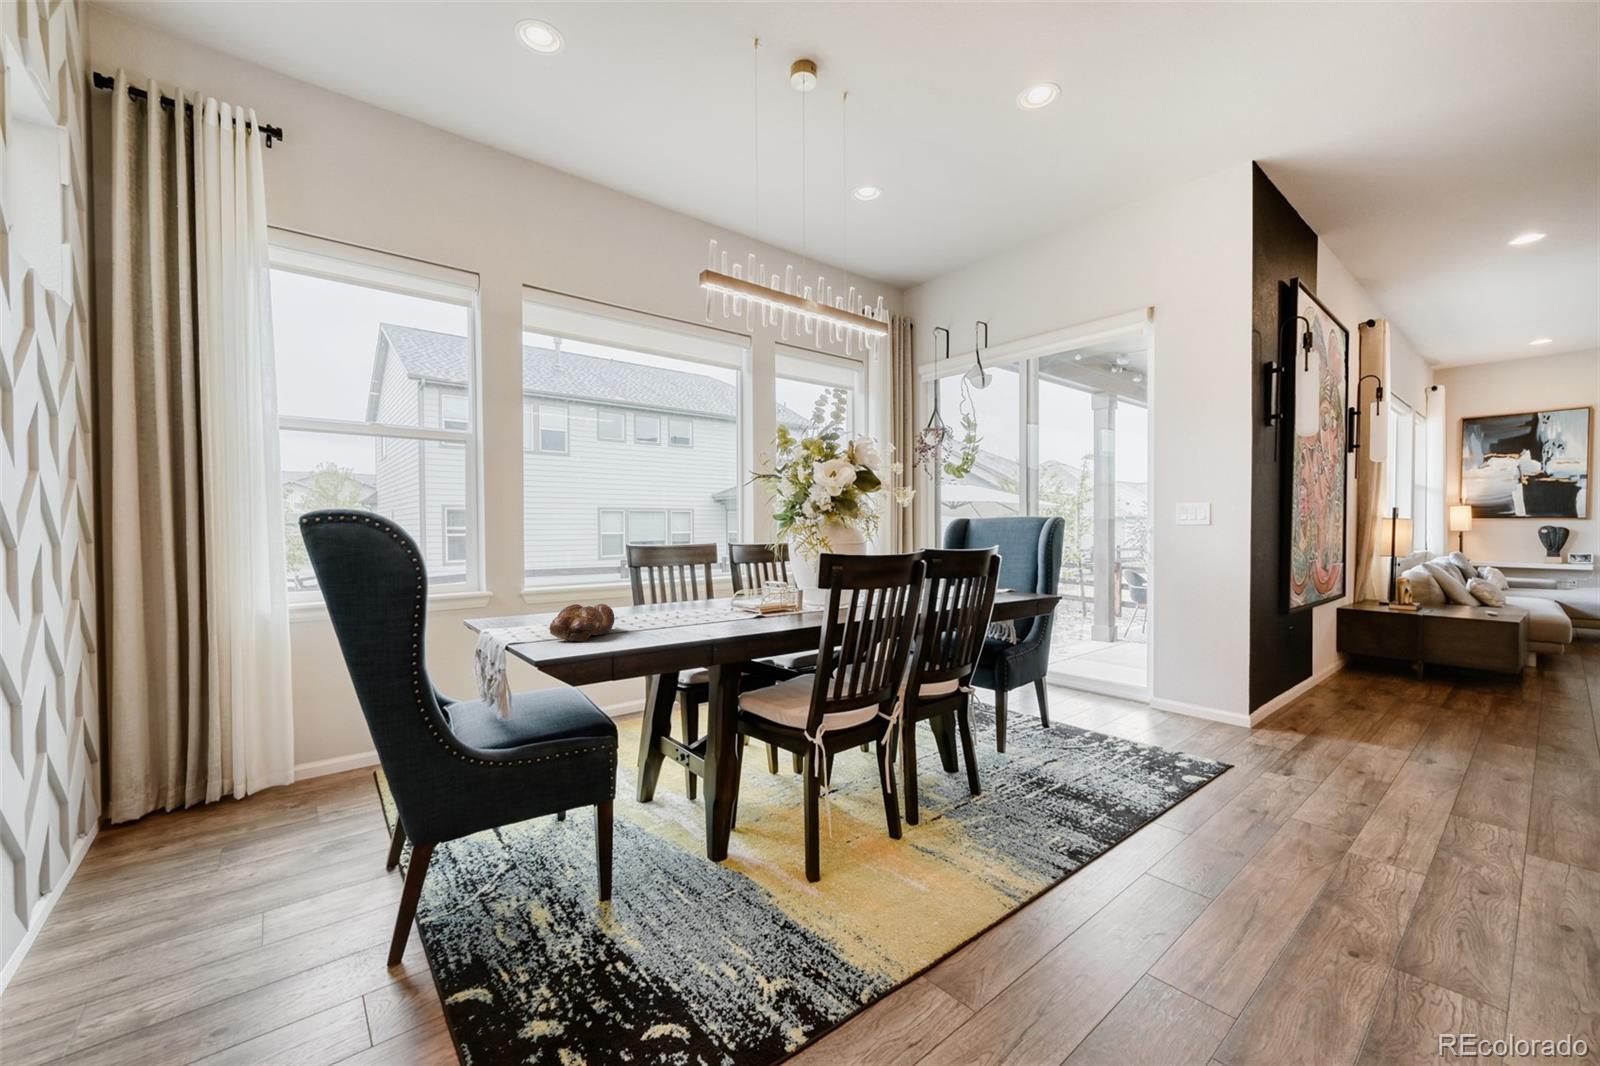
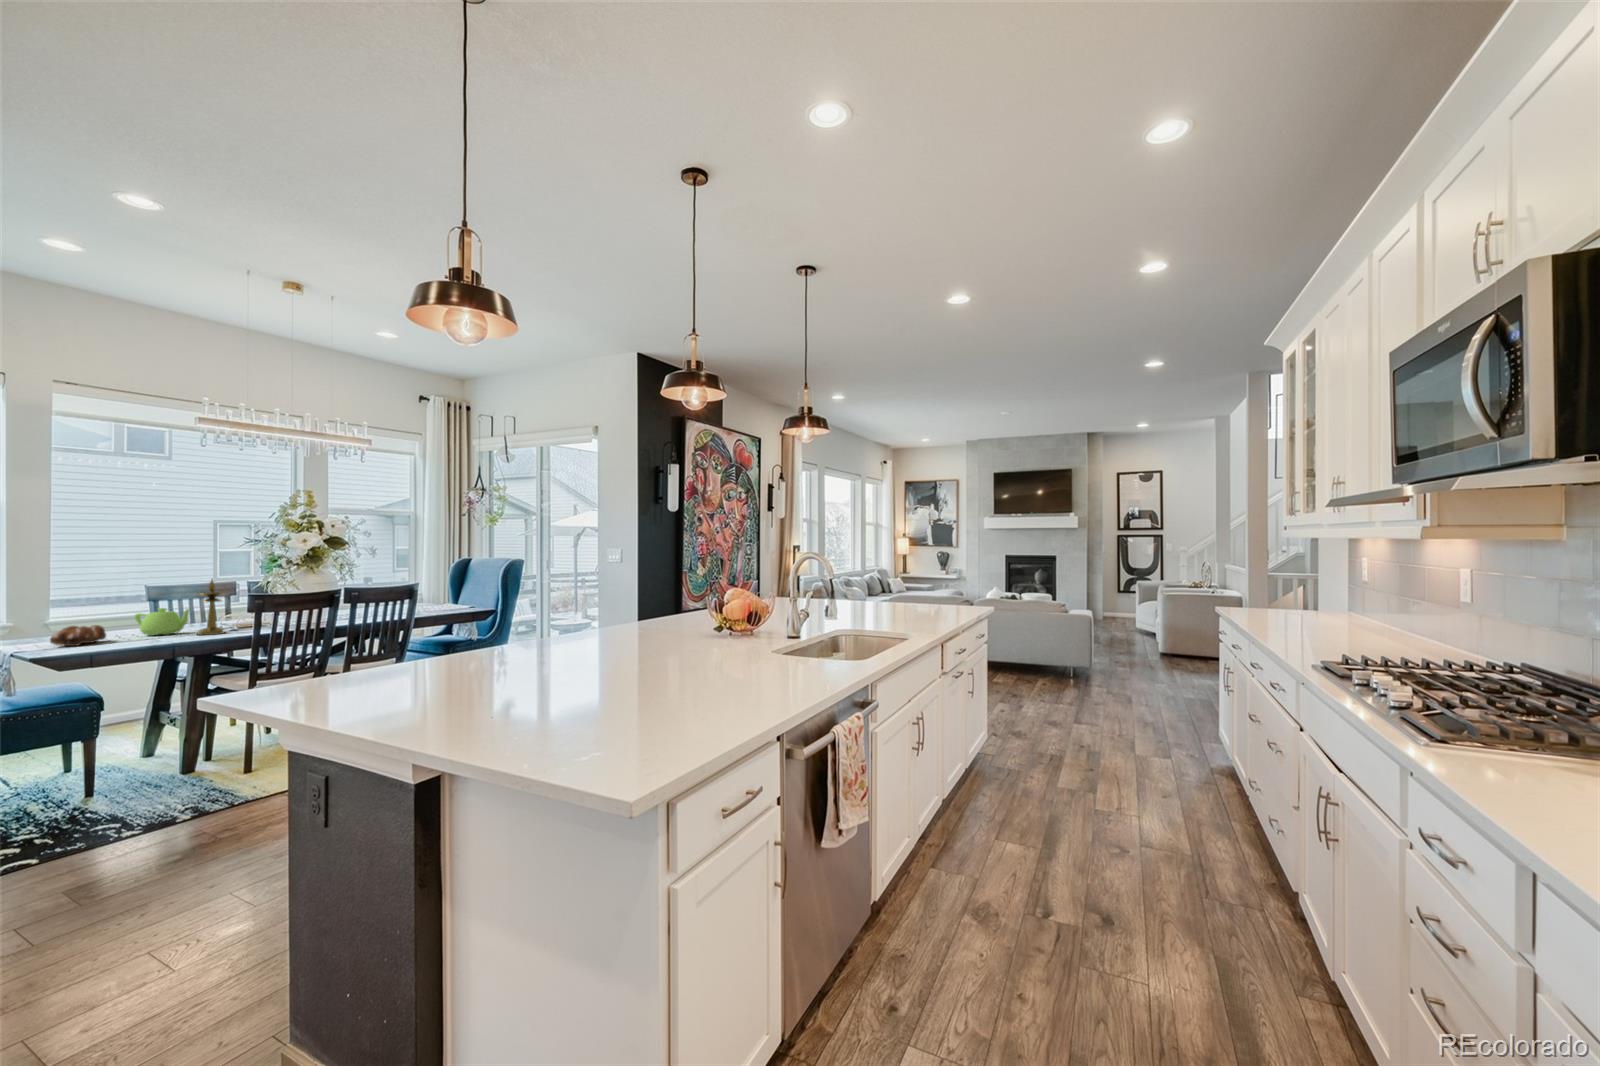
candlestick: none [725,532,764,628] -> present [198,580,225,635]
teapot: none [639,578,712,622] -> present [135,608,190,636]

